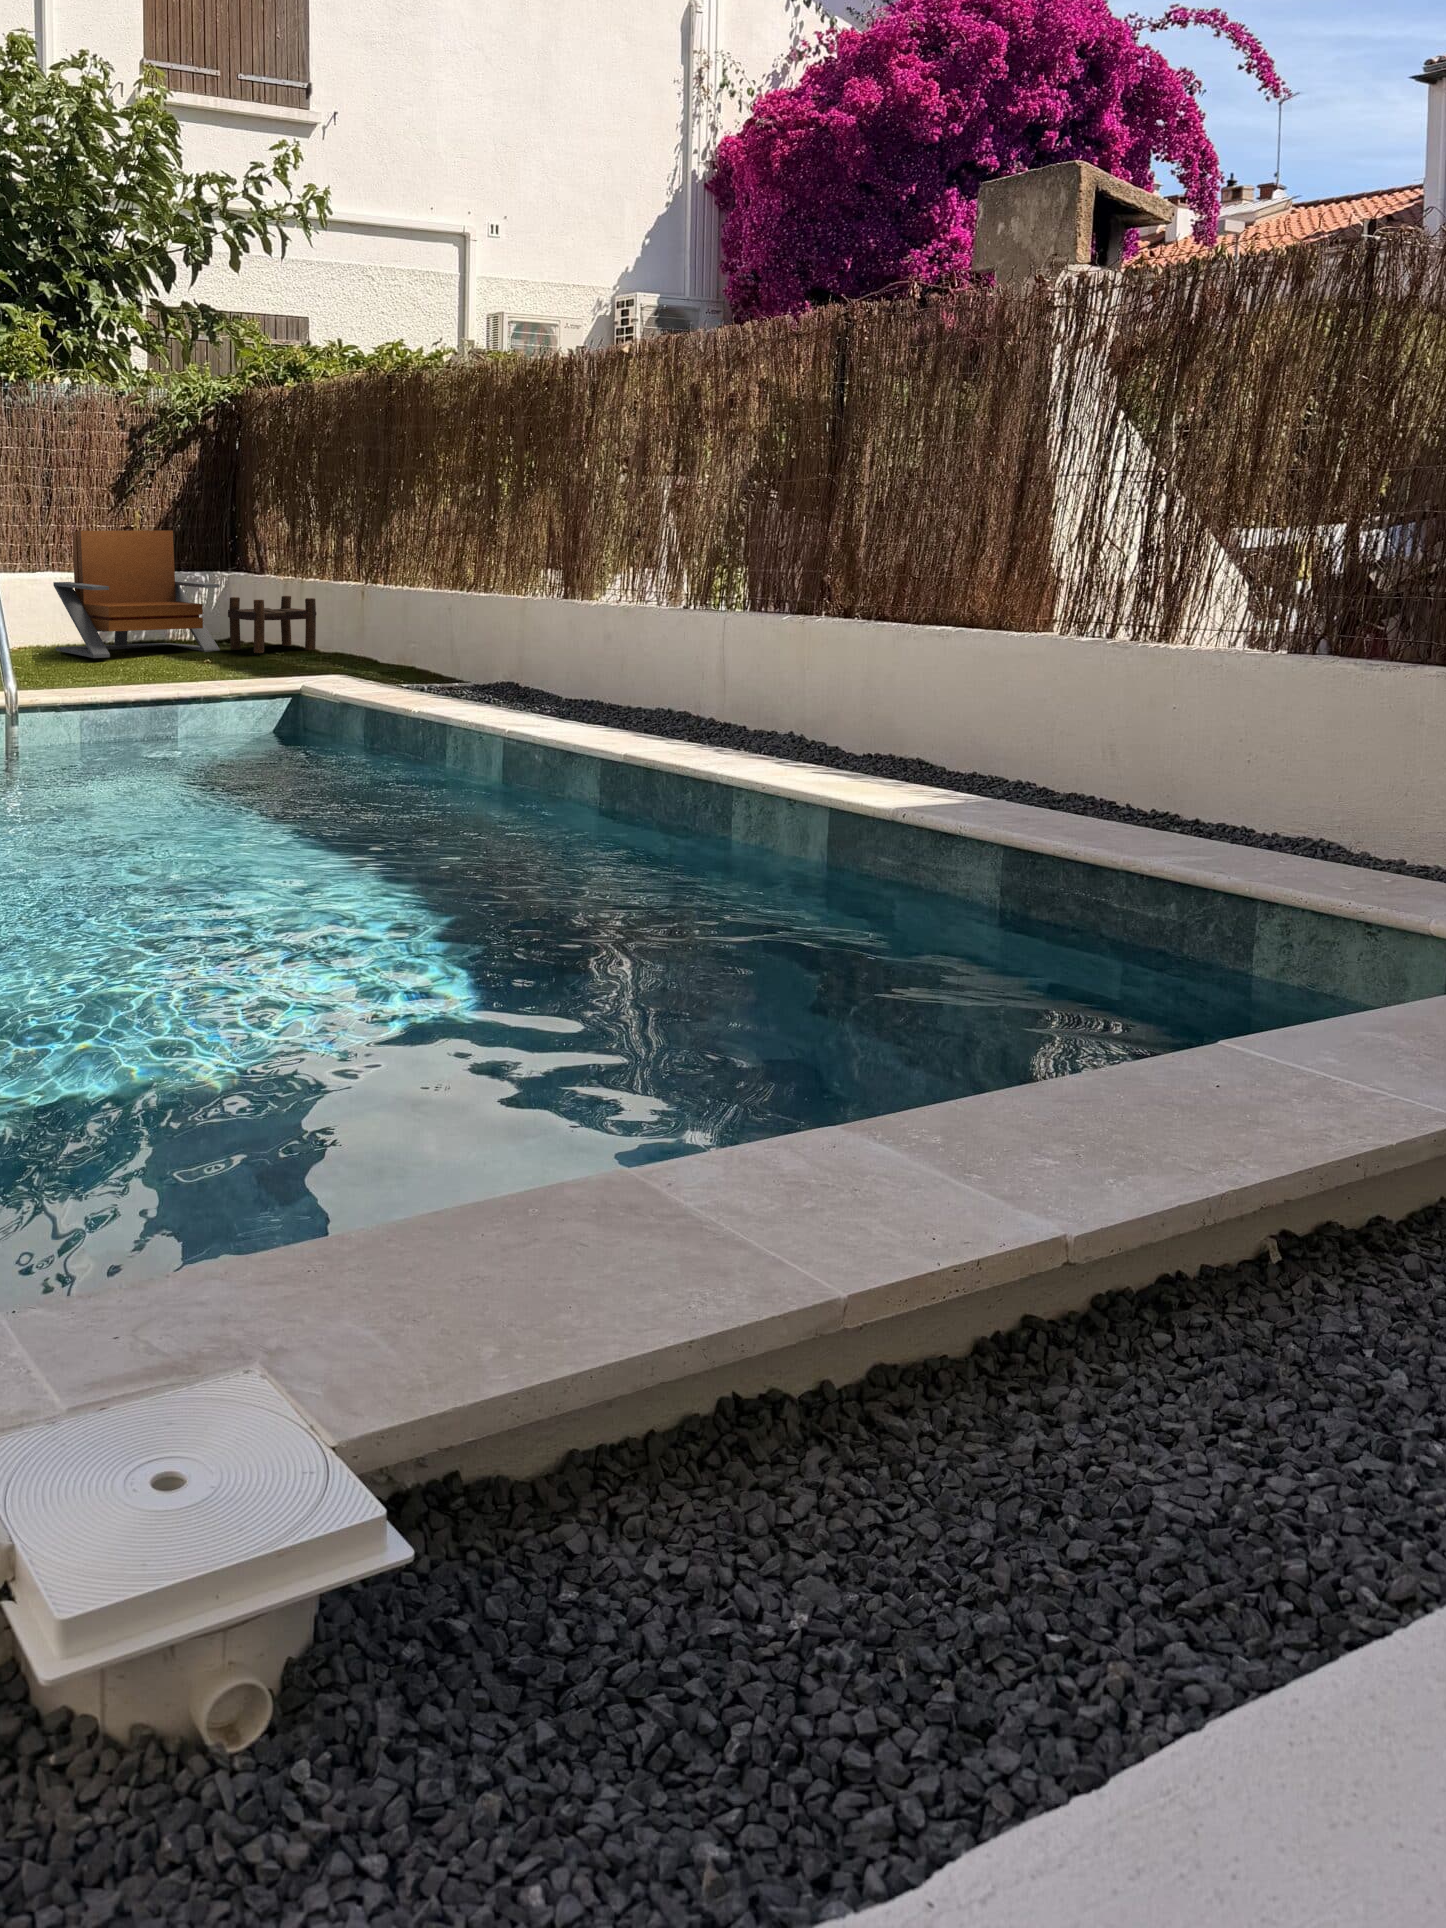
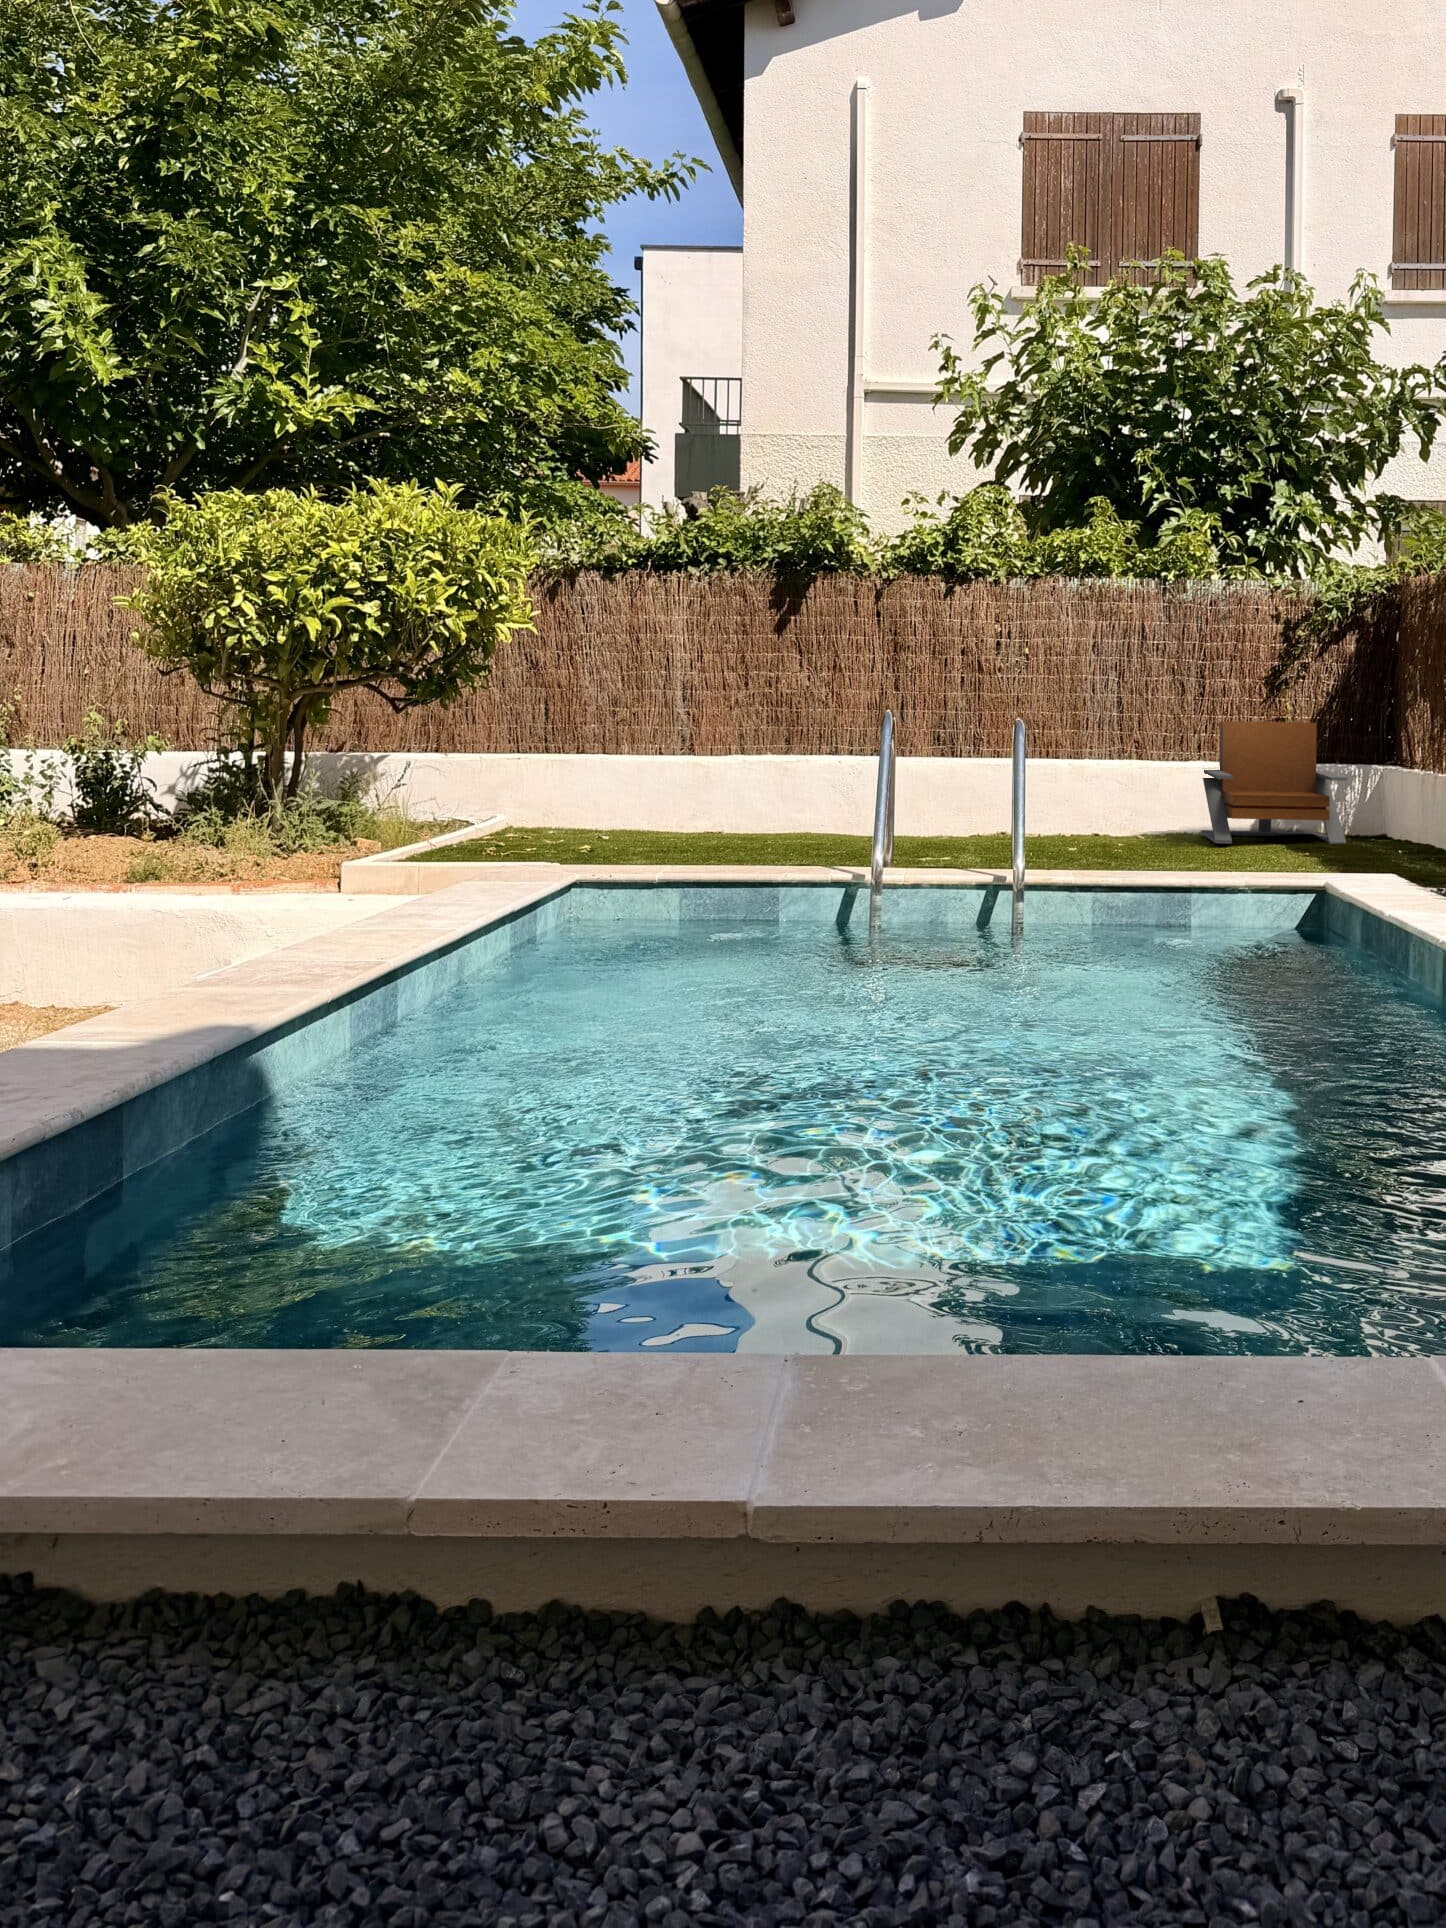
stool: present [228,596,316,653] -> none [1353,791,1437,850]

